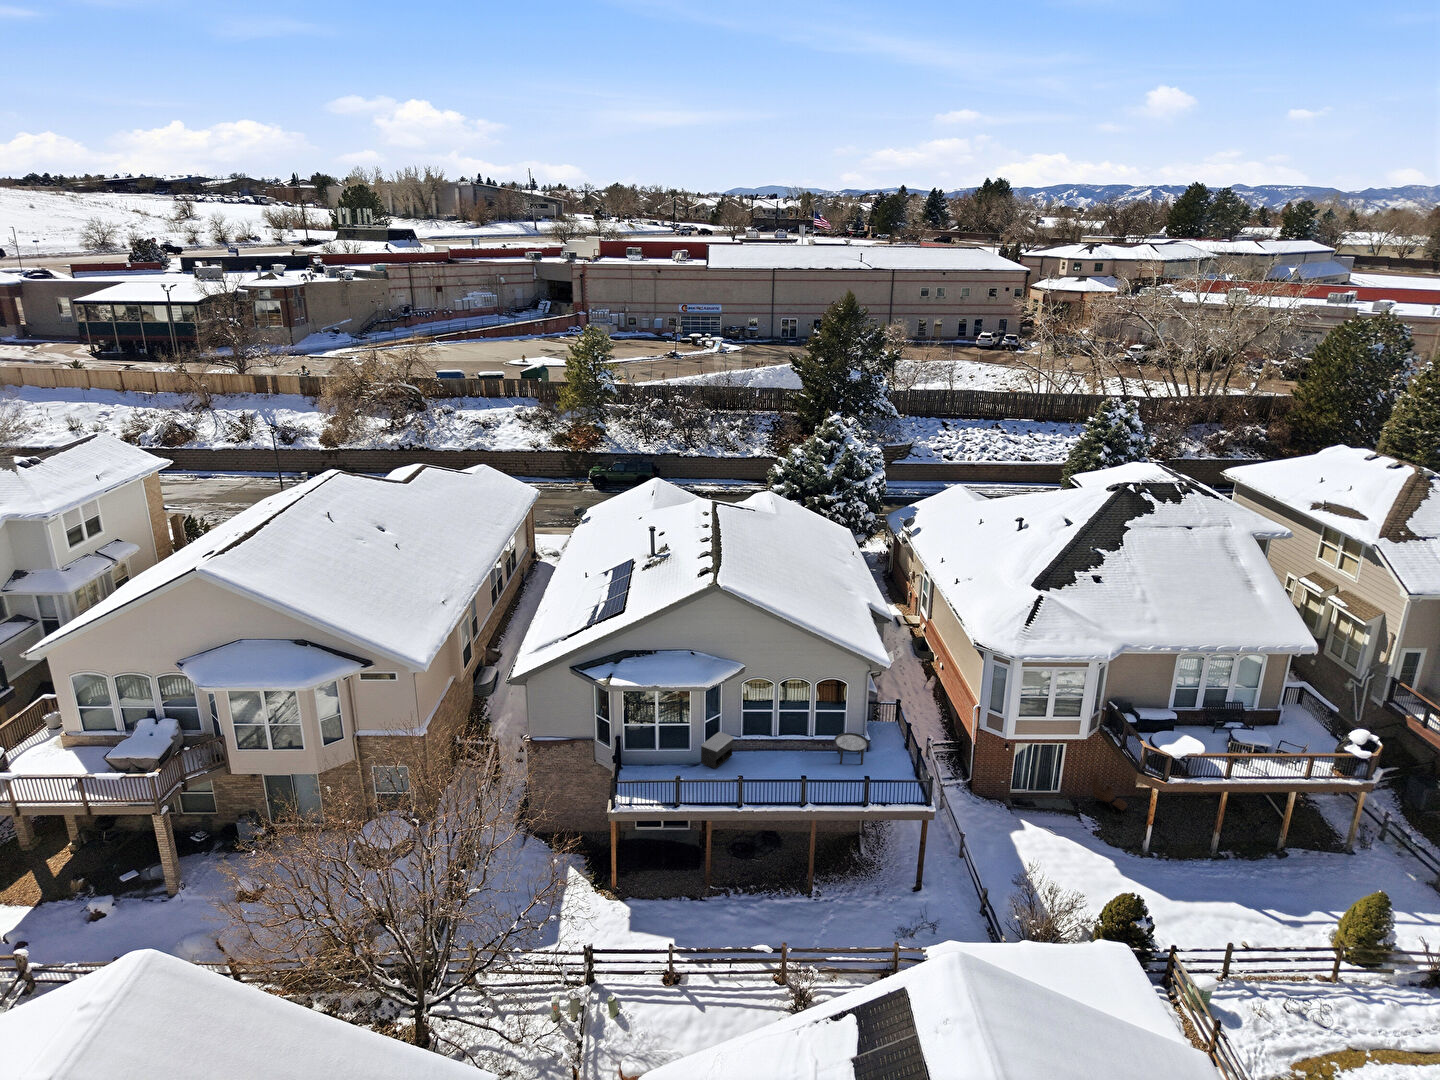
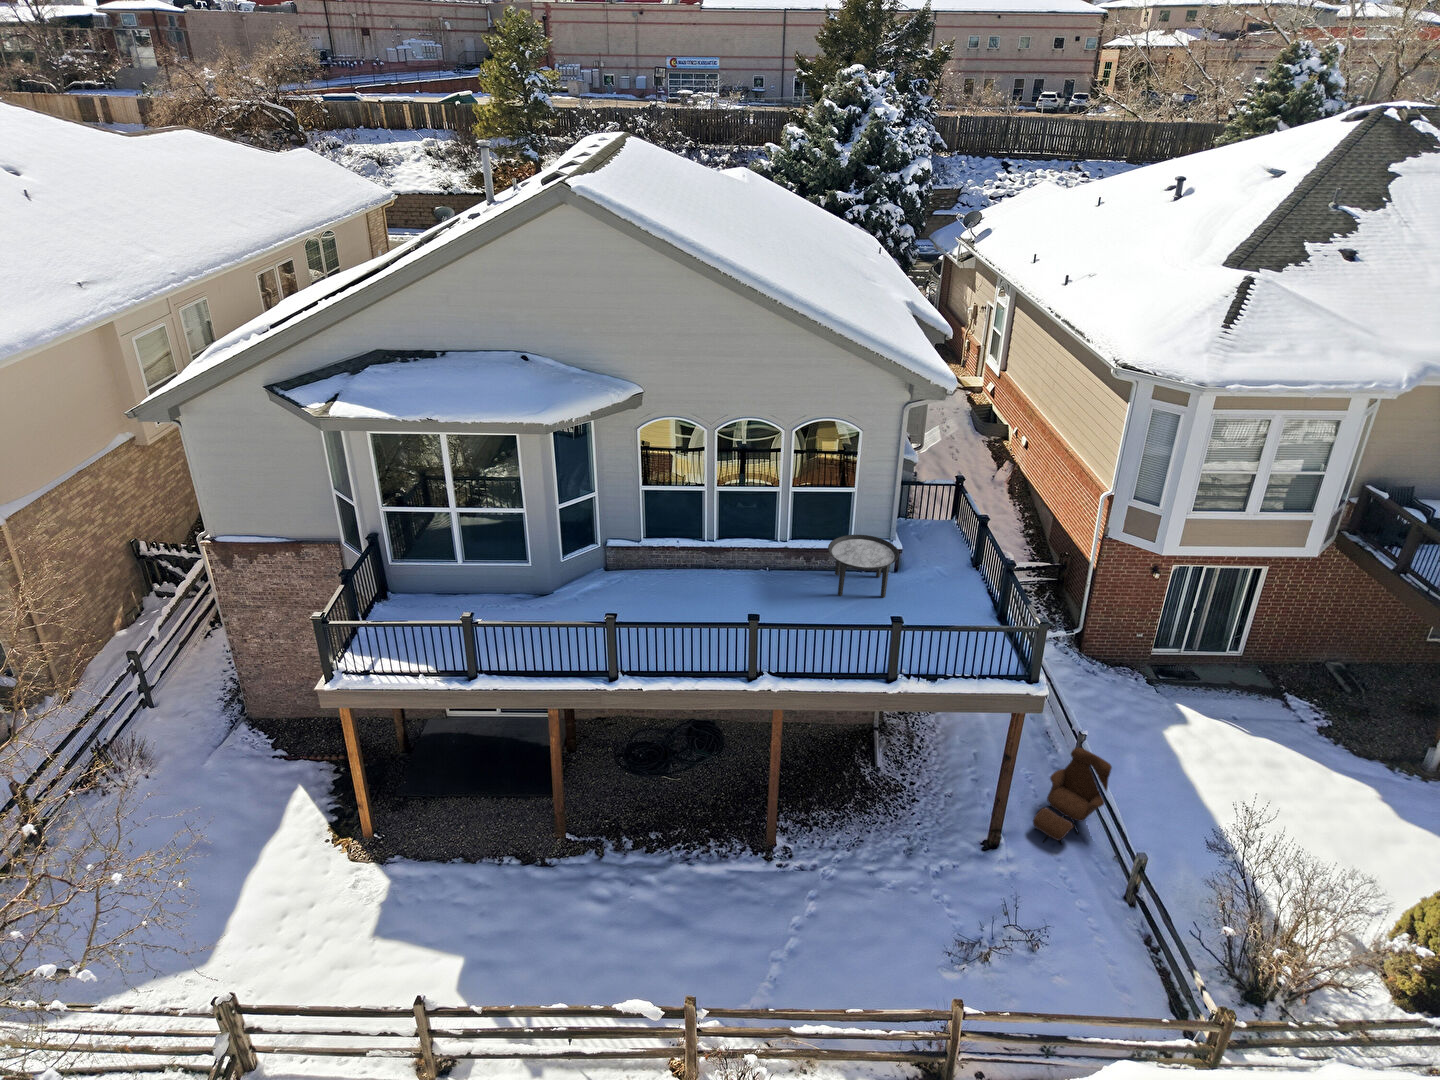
storage bench: present [701,732,734,769] -> none [547,529,619,603]
lounge chair: present [1092,774,1127,810] -> present [1033,748,1112,844]

